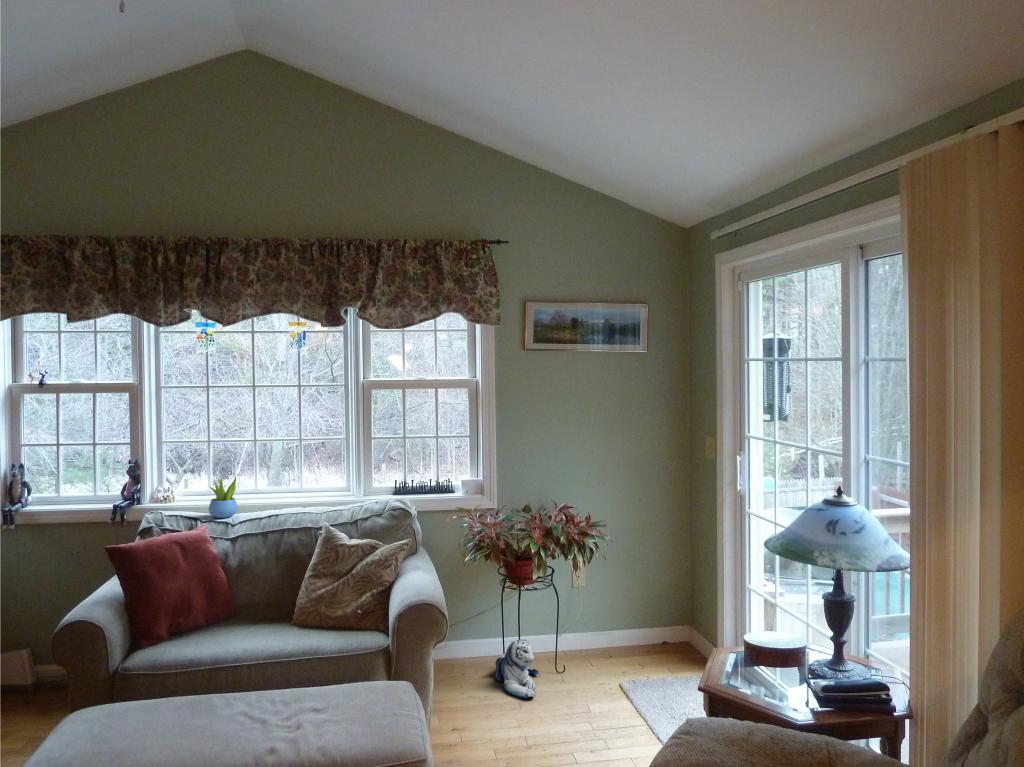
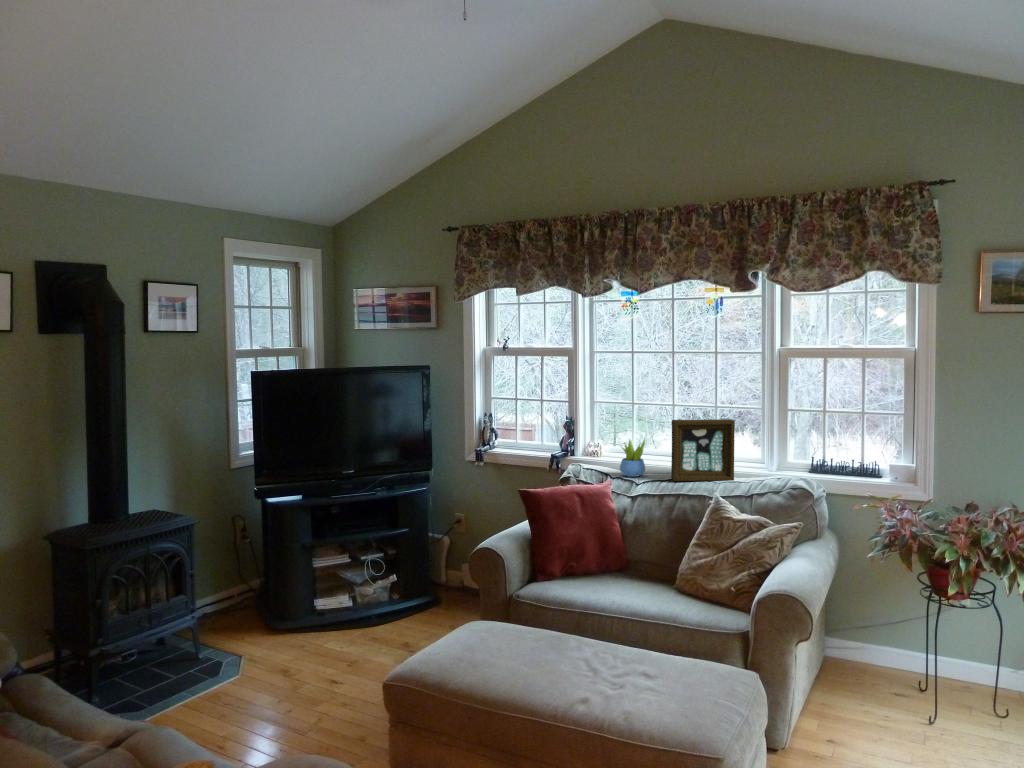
picture frame: none [269,450,331,517] -> present [671,419,735,481]
plush toy: present [494,640,538,699] -> none [910,659,970,729]

